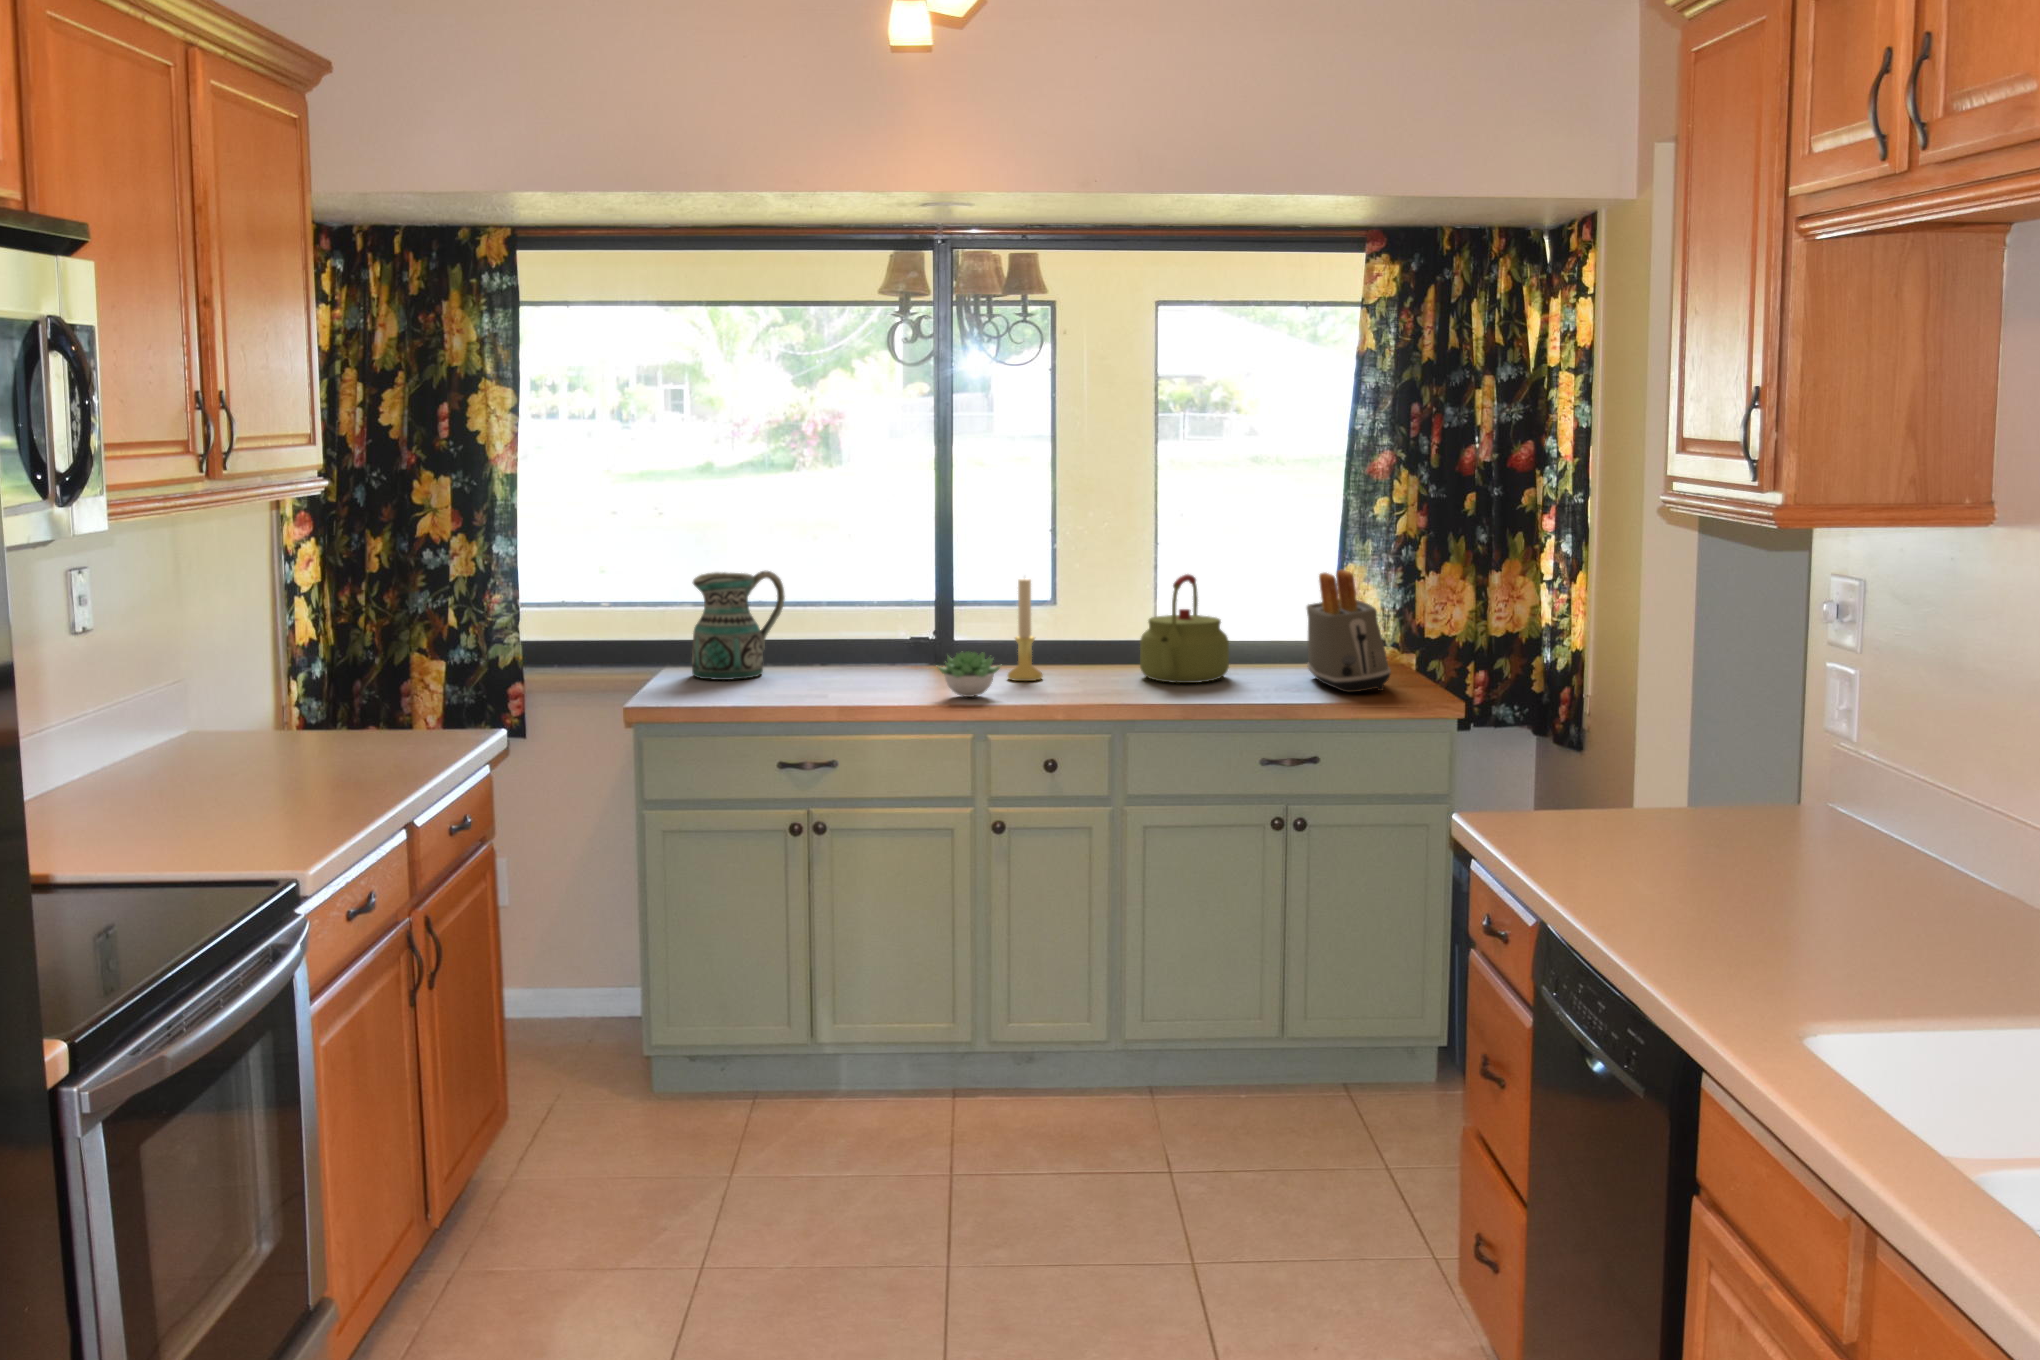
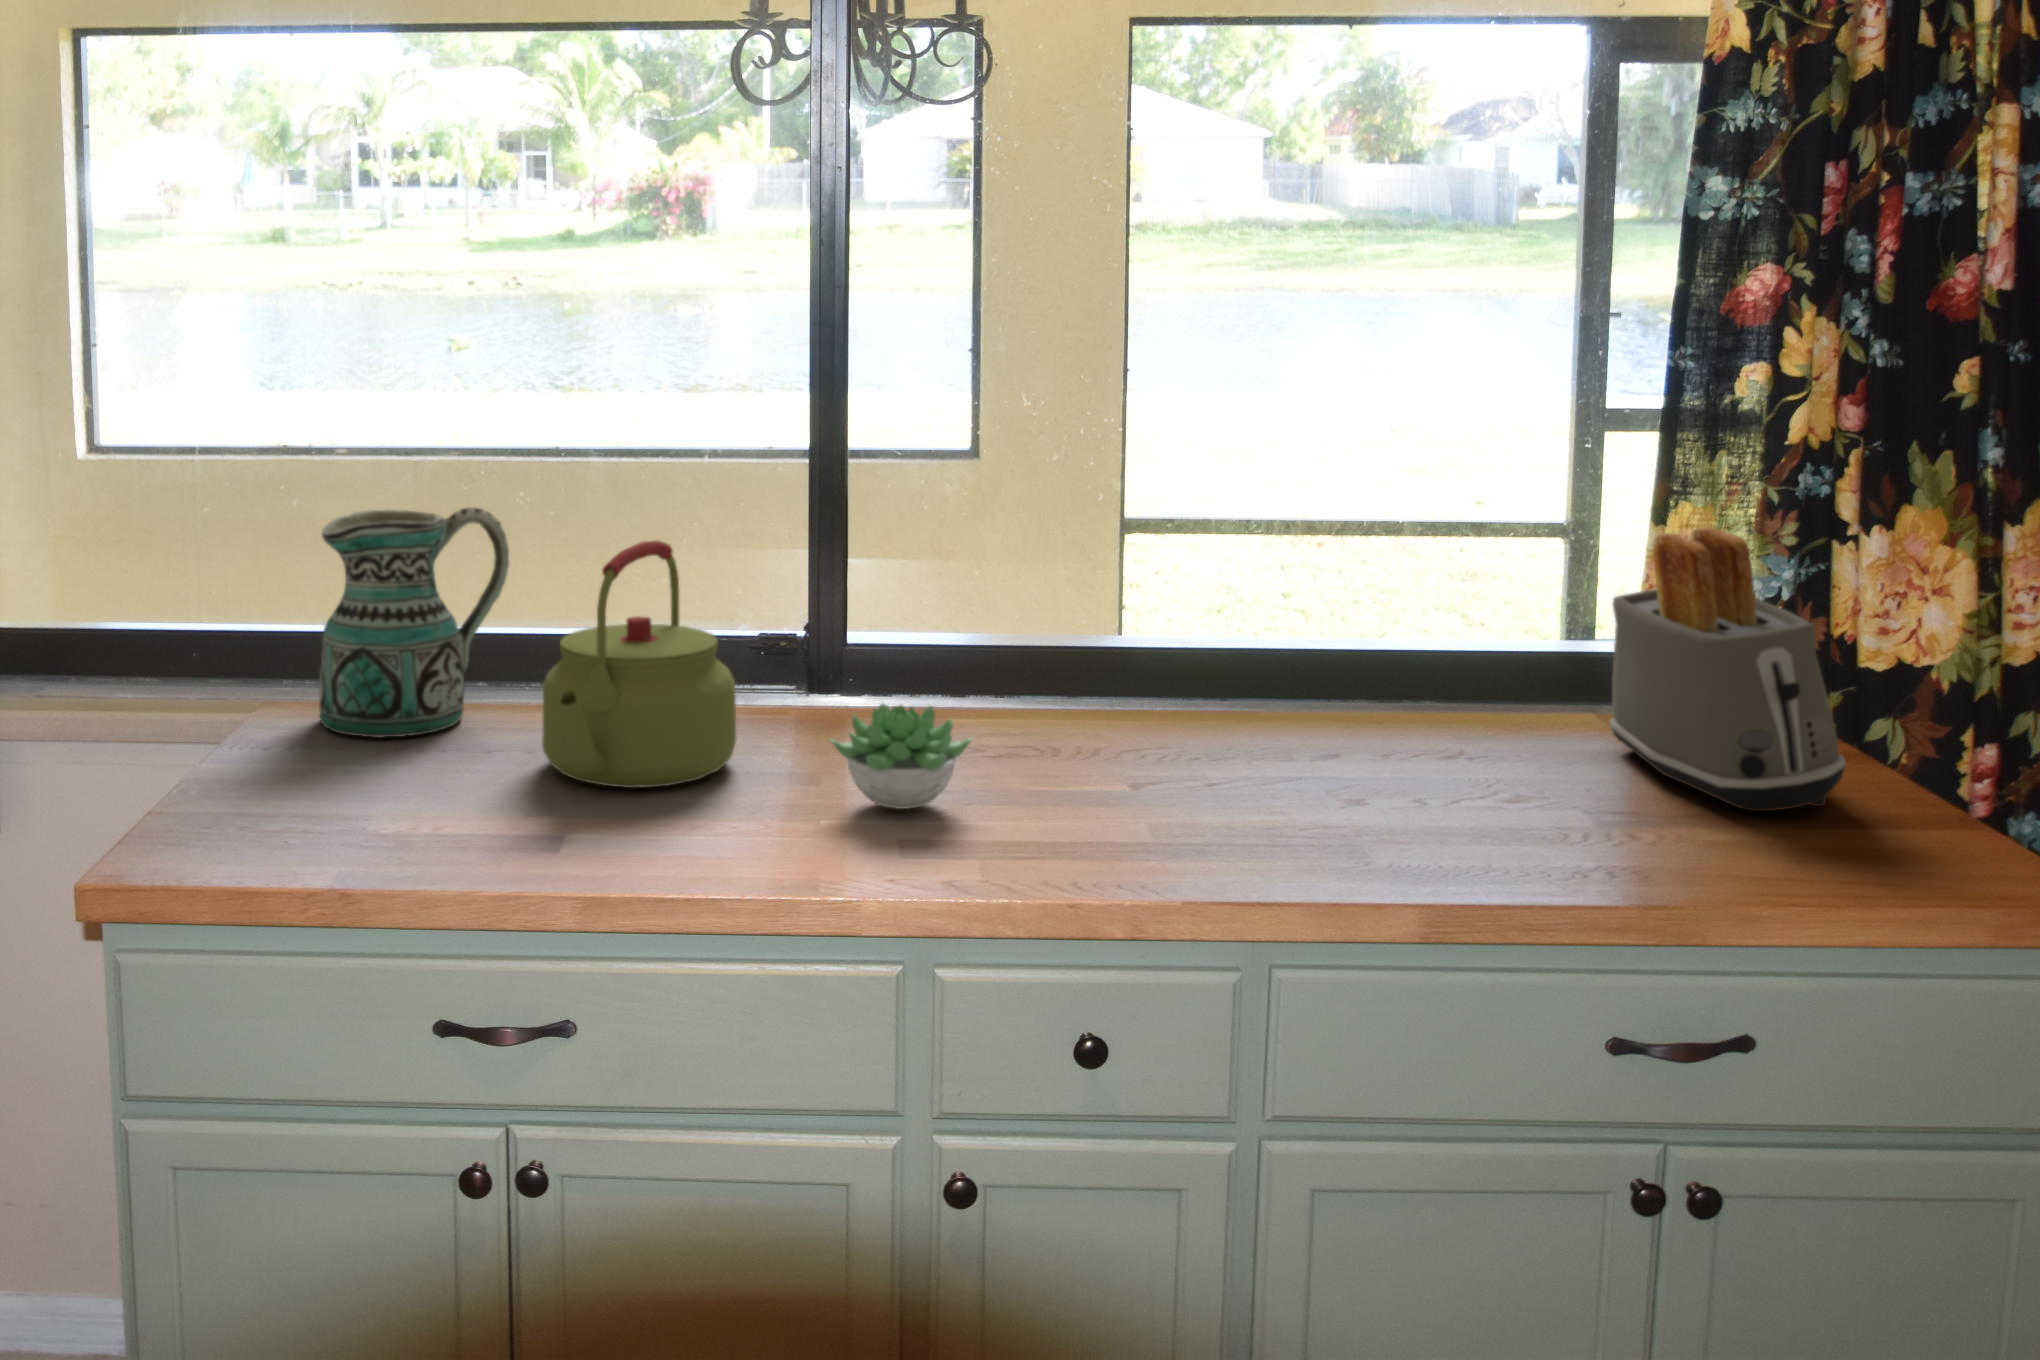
kettle: present [1140,574,1229,683] -> present [542,540,736,788]
candle holder: present [1008,579,1043,681] -> none [967,528,1043,753]

